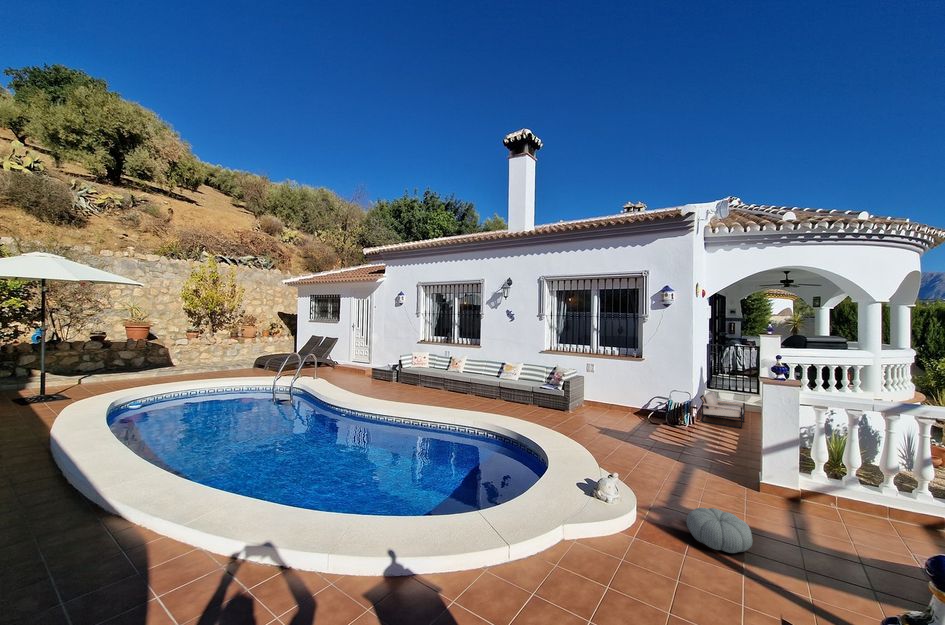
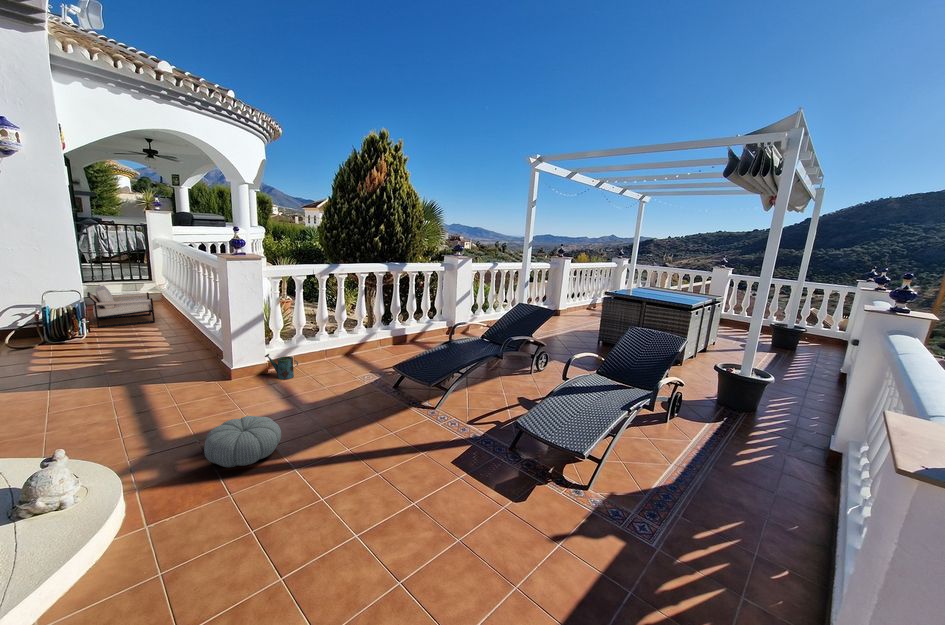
watering can: none [796,480,832,516] -> present [265,354,298,379]

